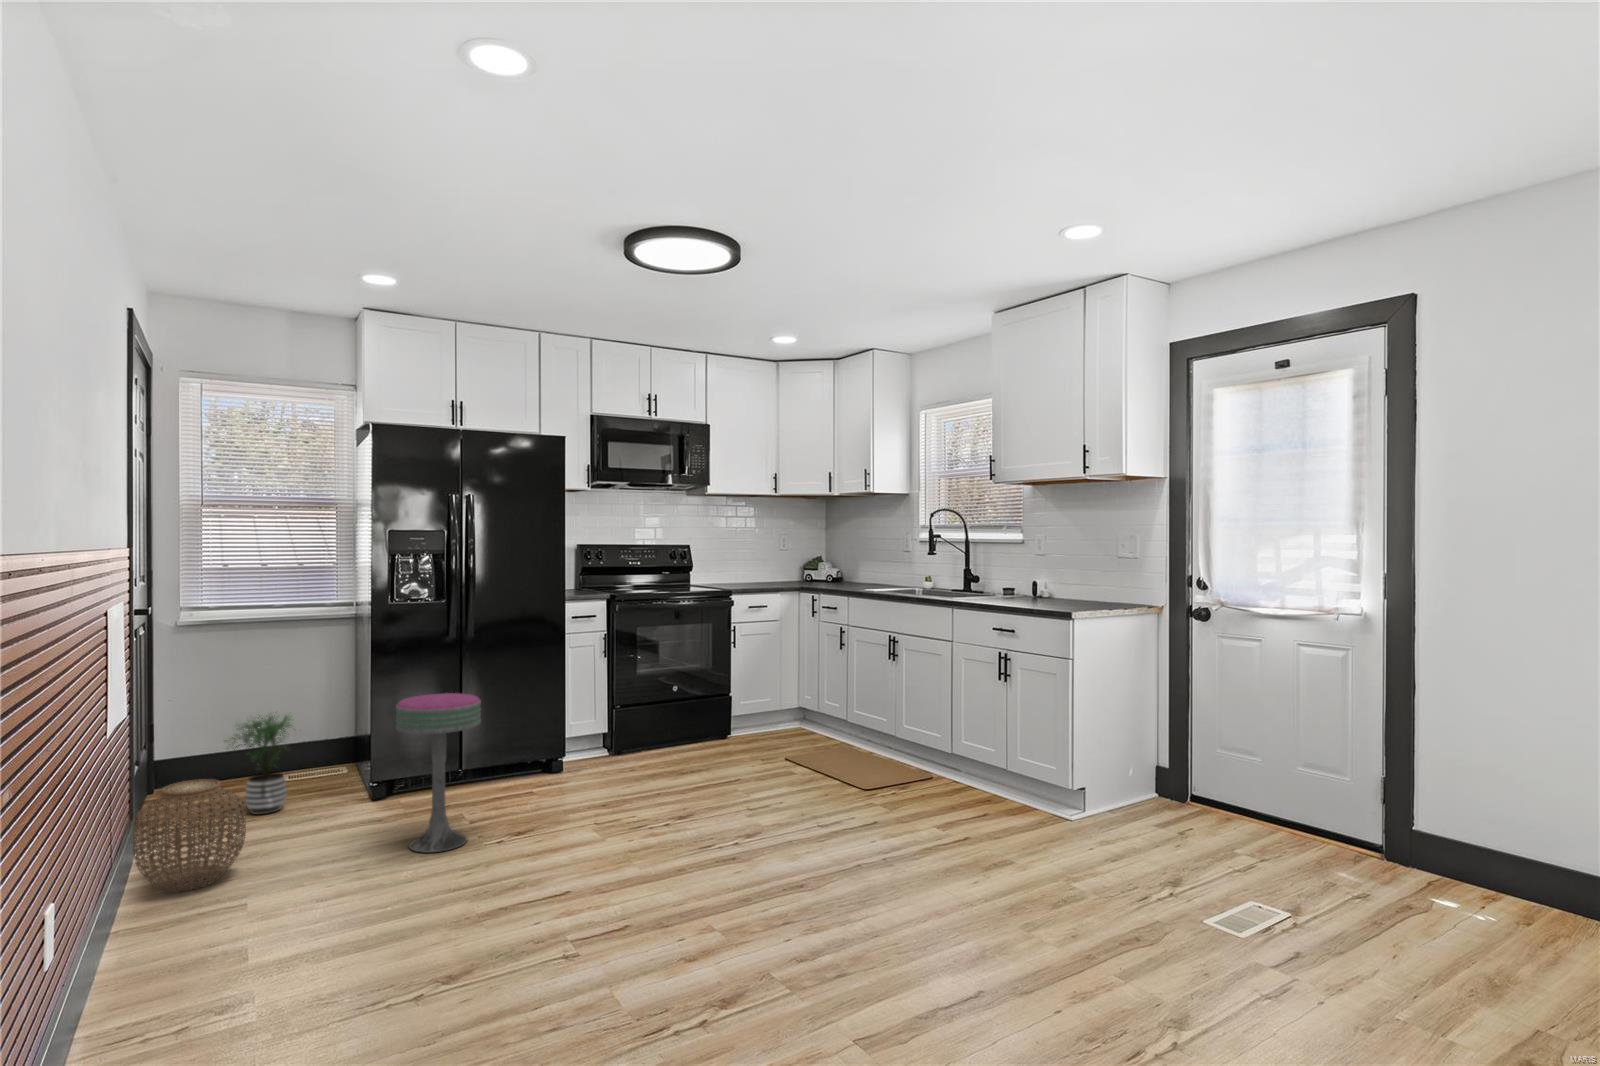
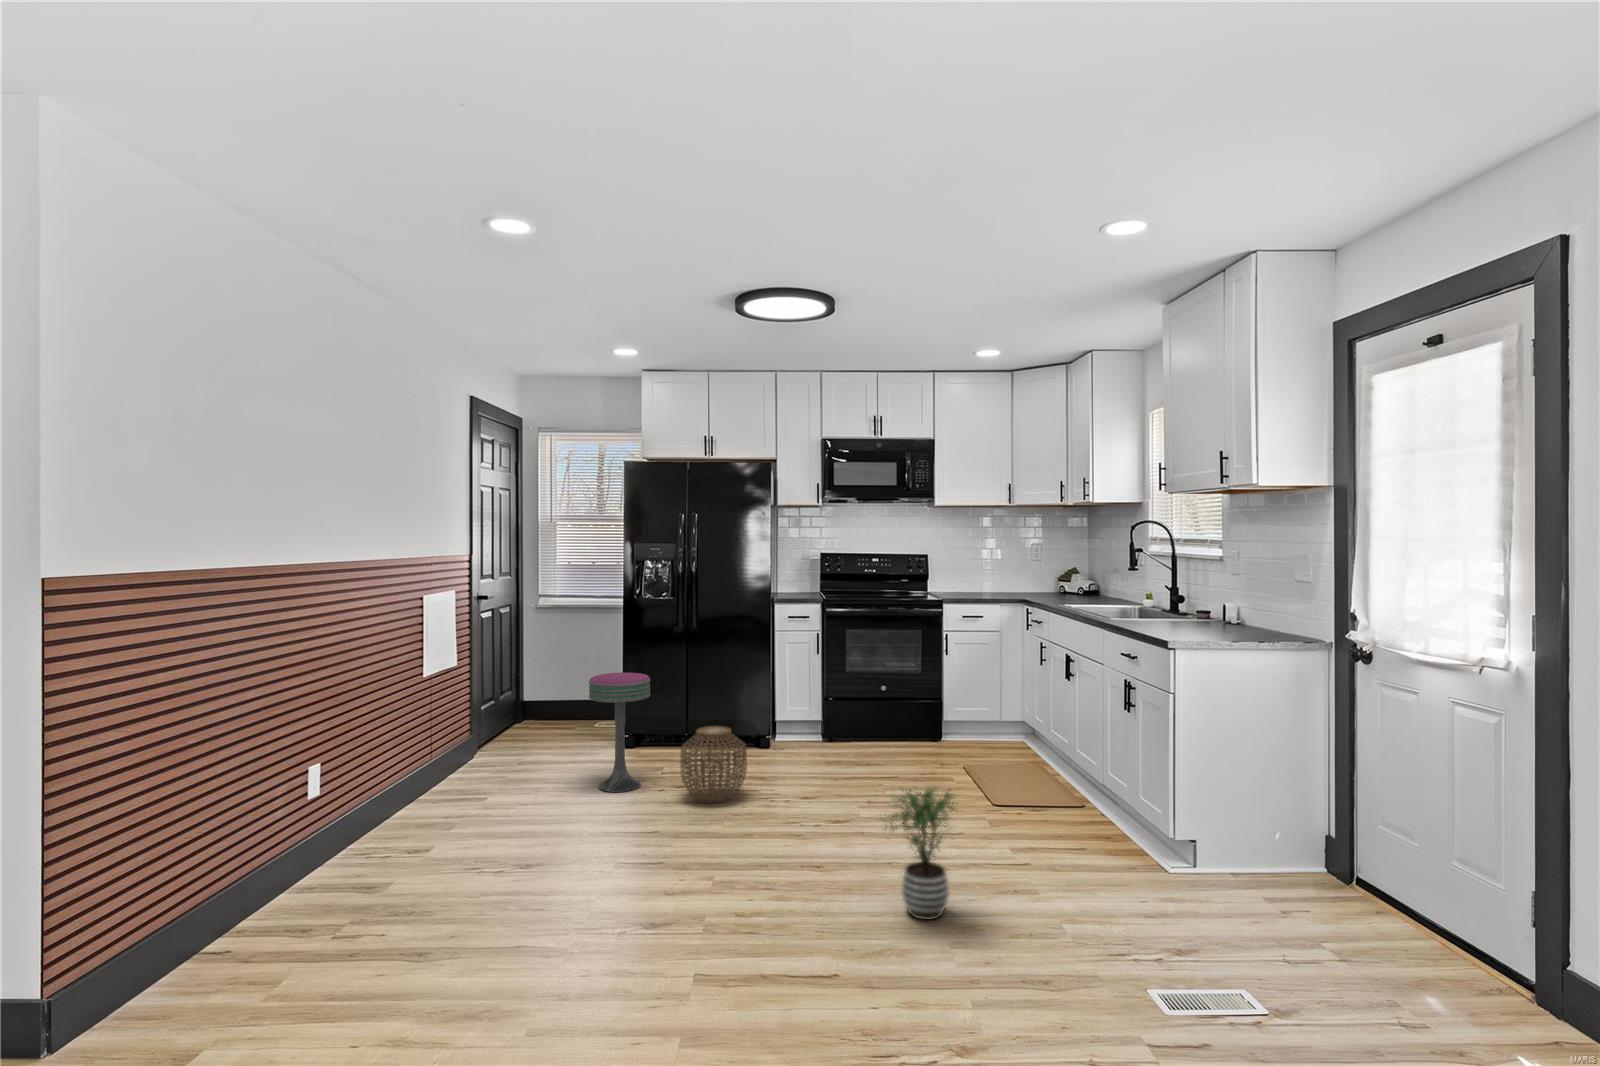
potted plant: present [225,714,294,815] -> present [880,787,958,920]
woven basket: present [133,779,246,892] -> present [680,726,747,803]

